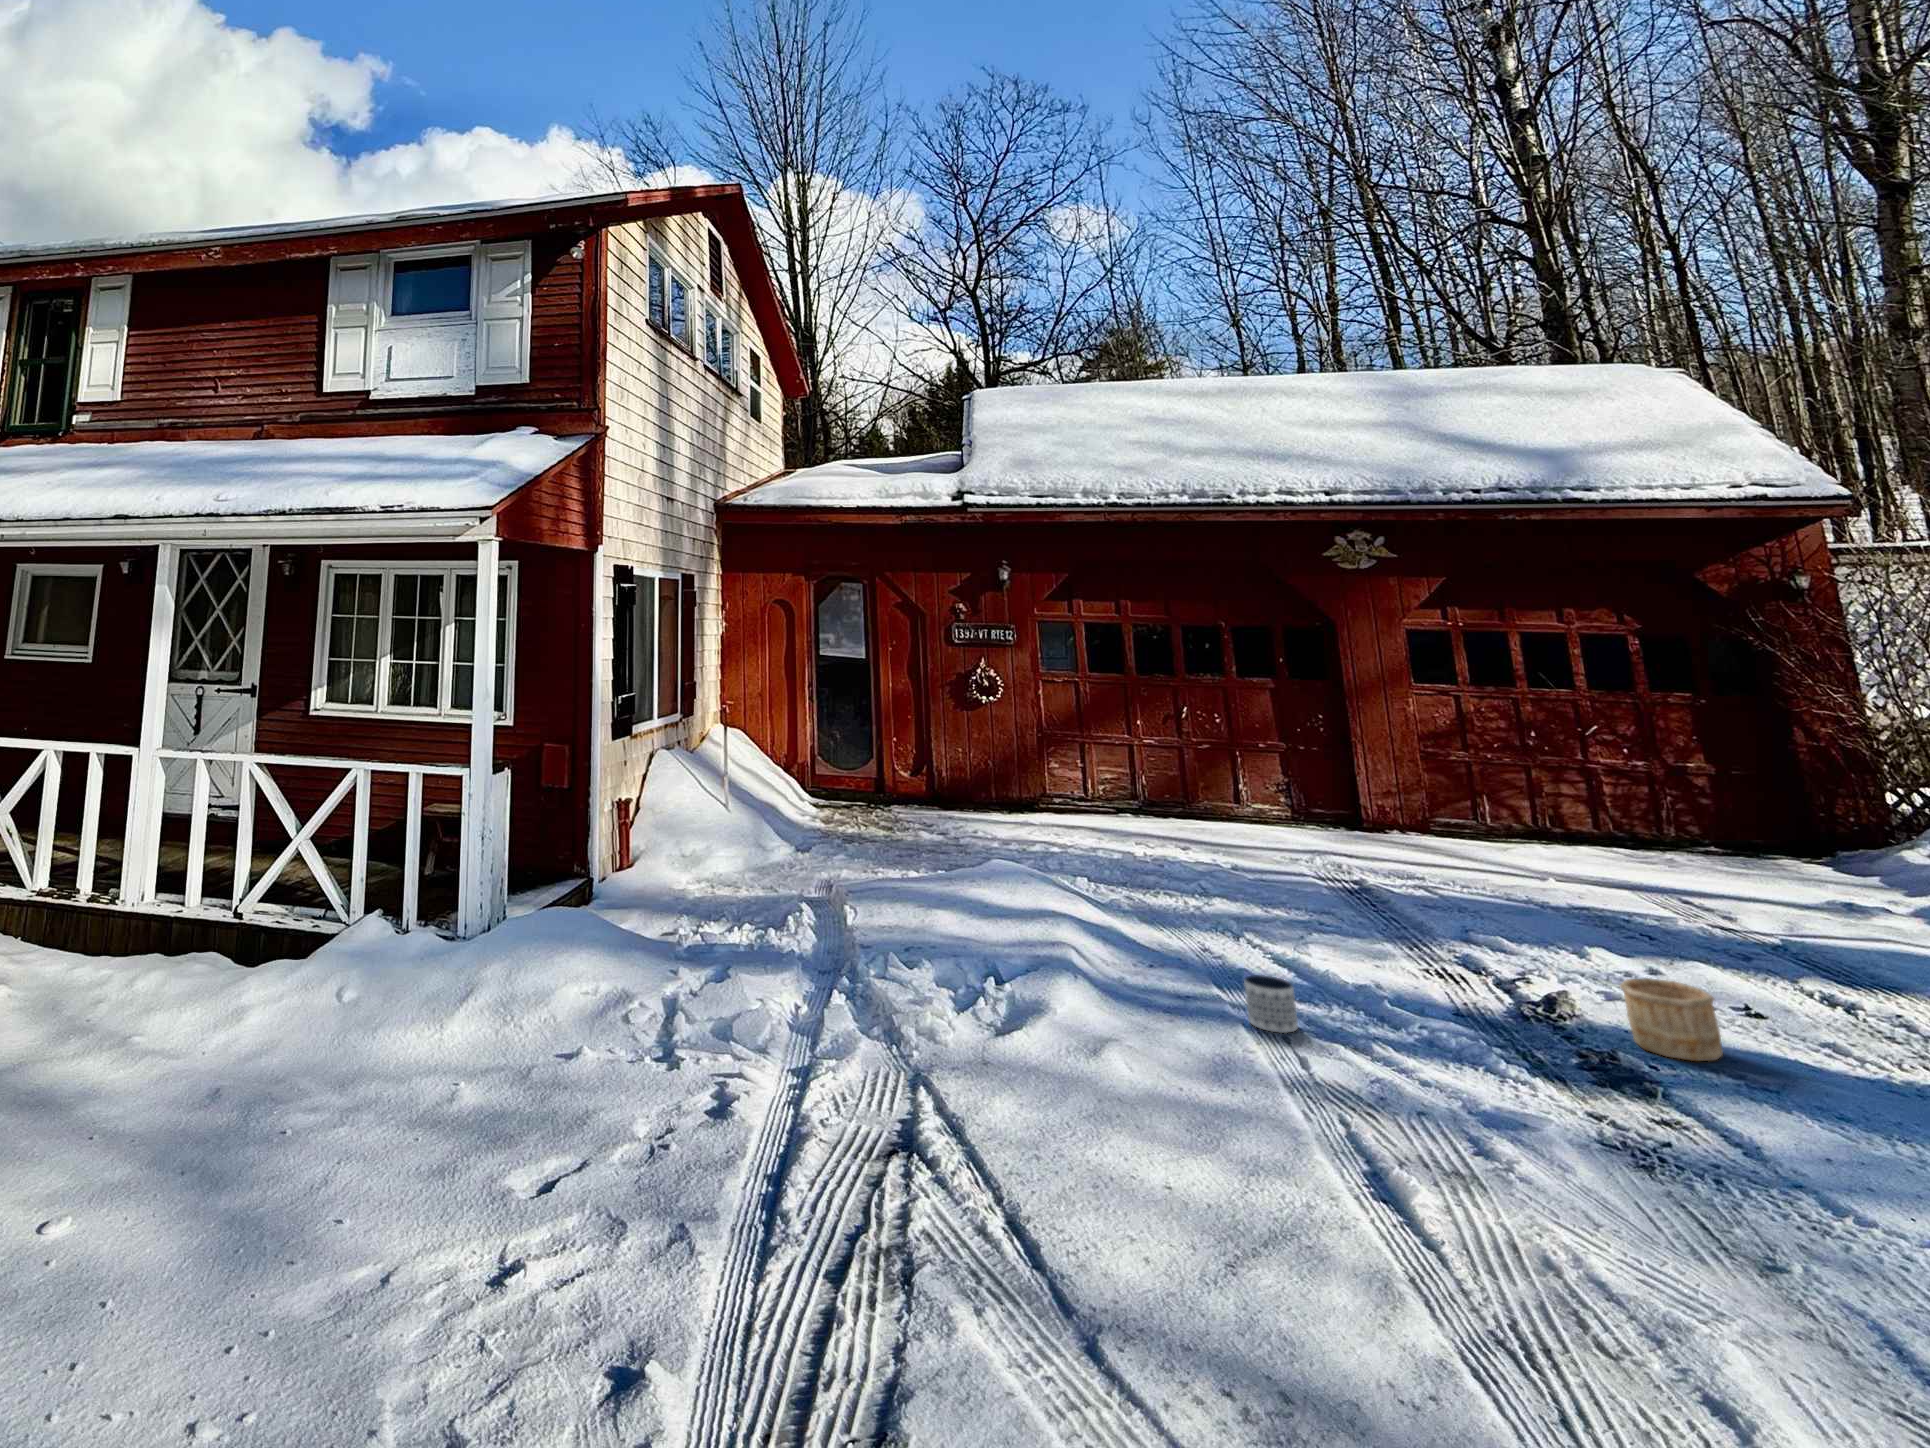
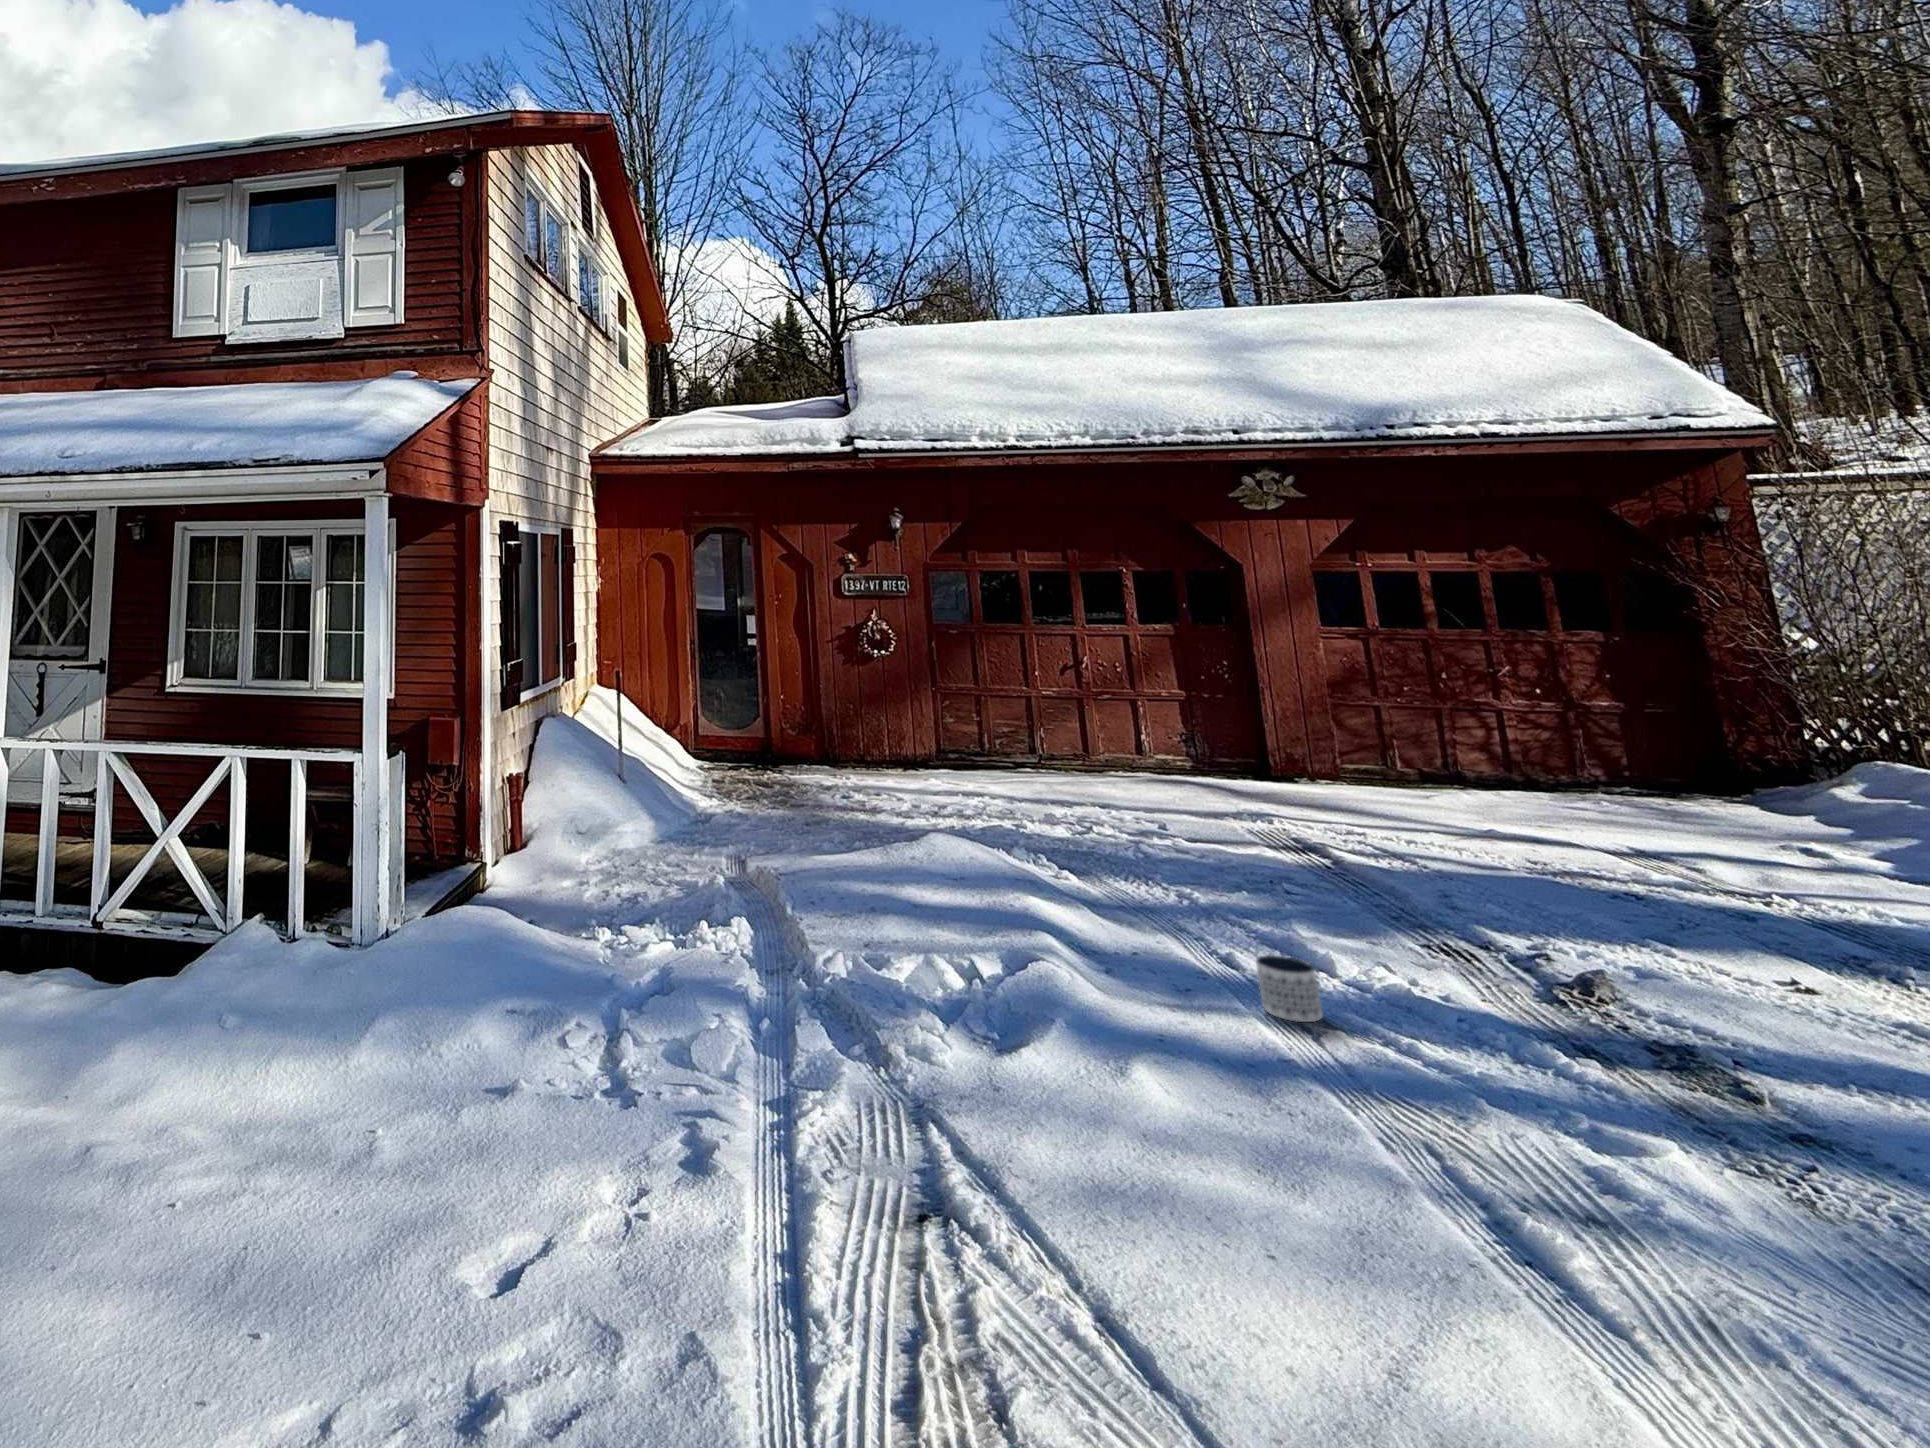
wooden bucket: present [1620,979,1723,1061] -> none [1682,945,1811,1041]

